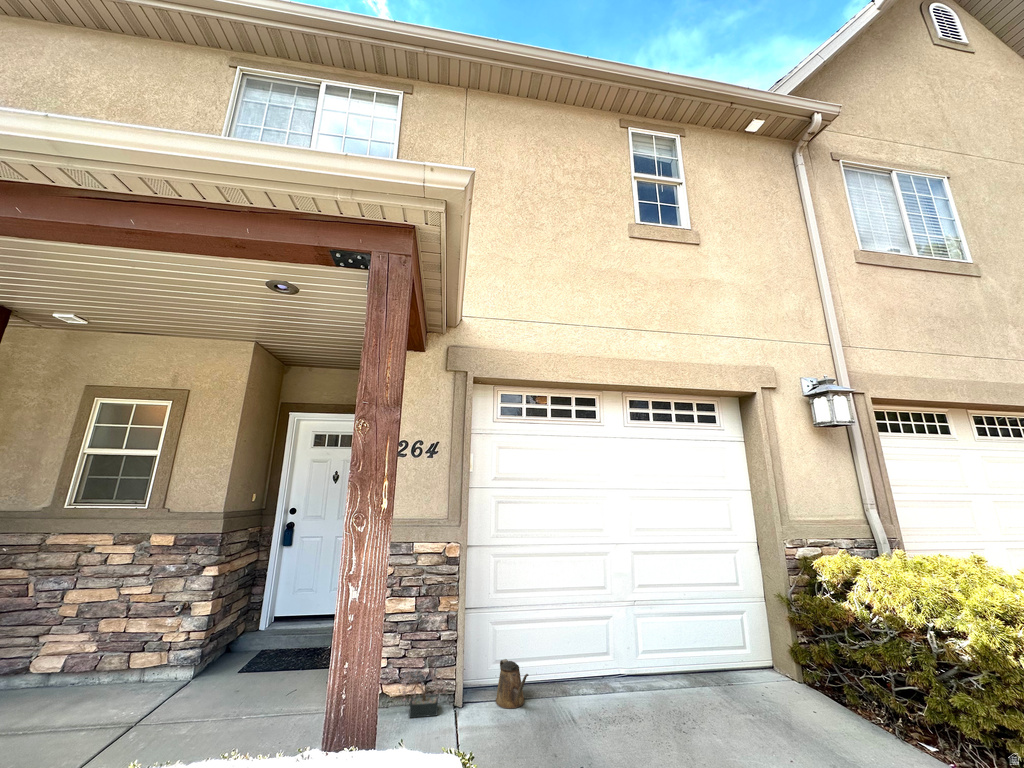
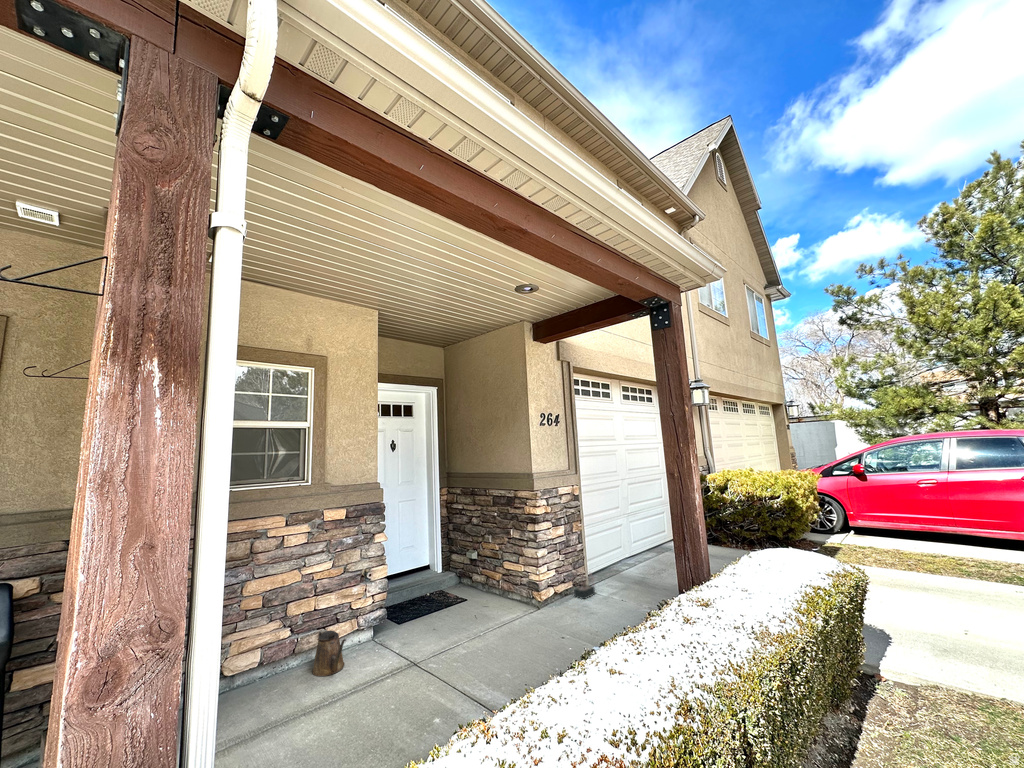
watering can: present [496,659,529,709] -> present [312,630,346,676]

